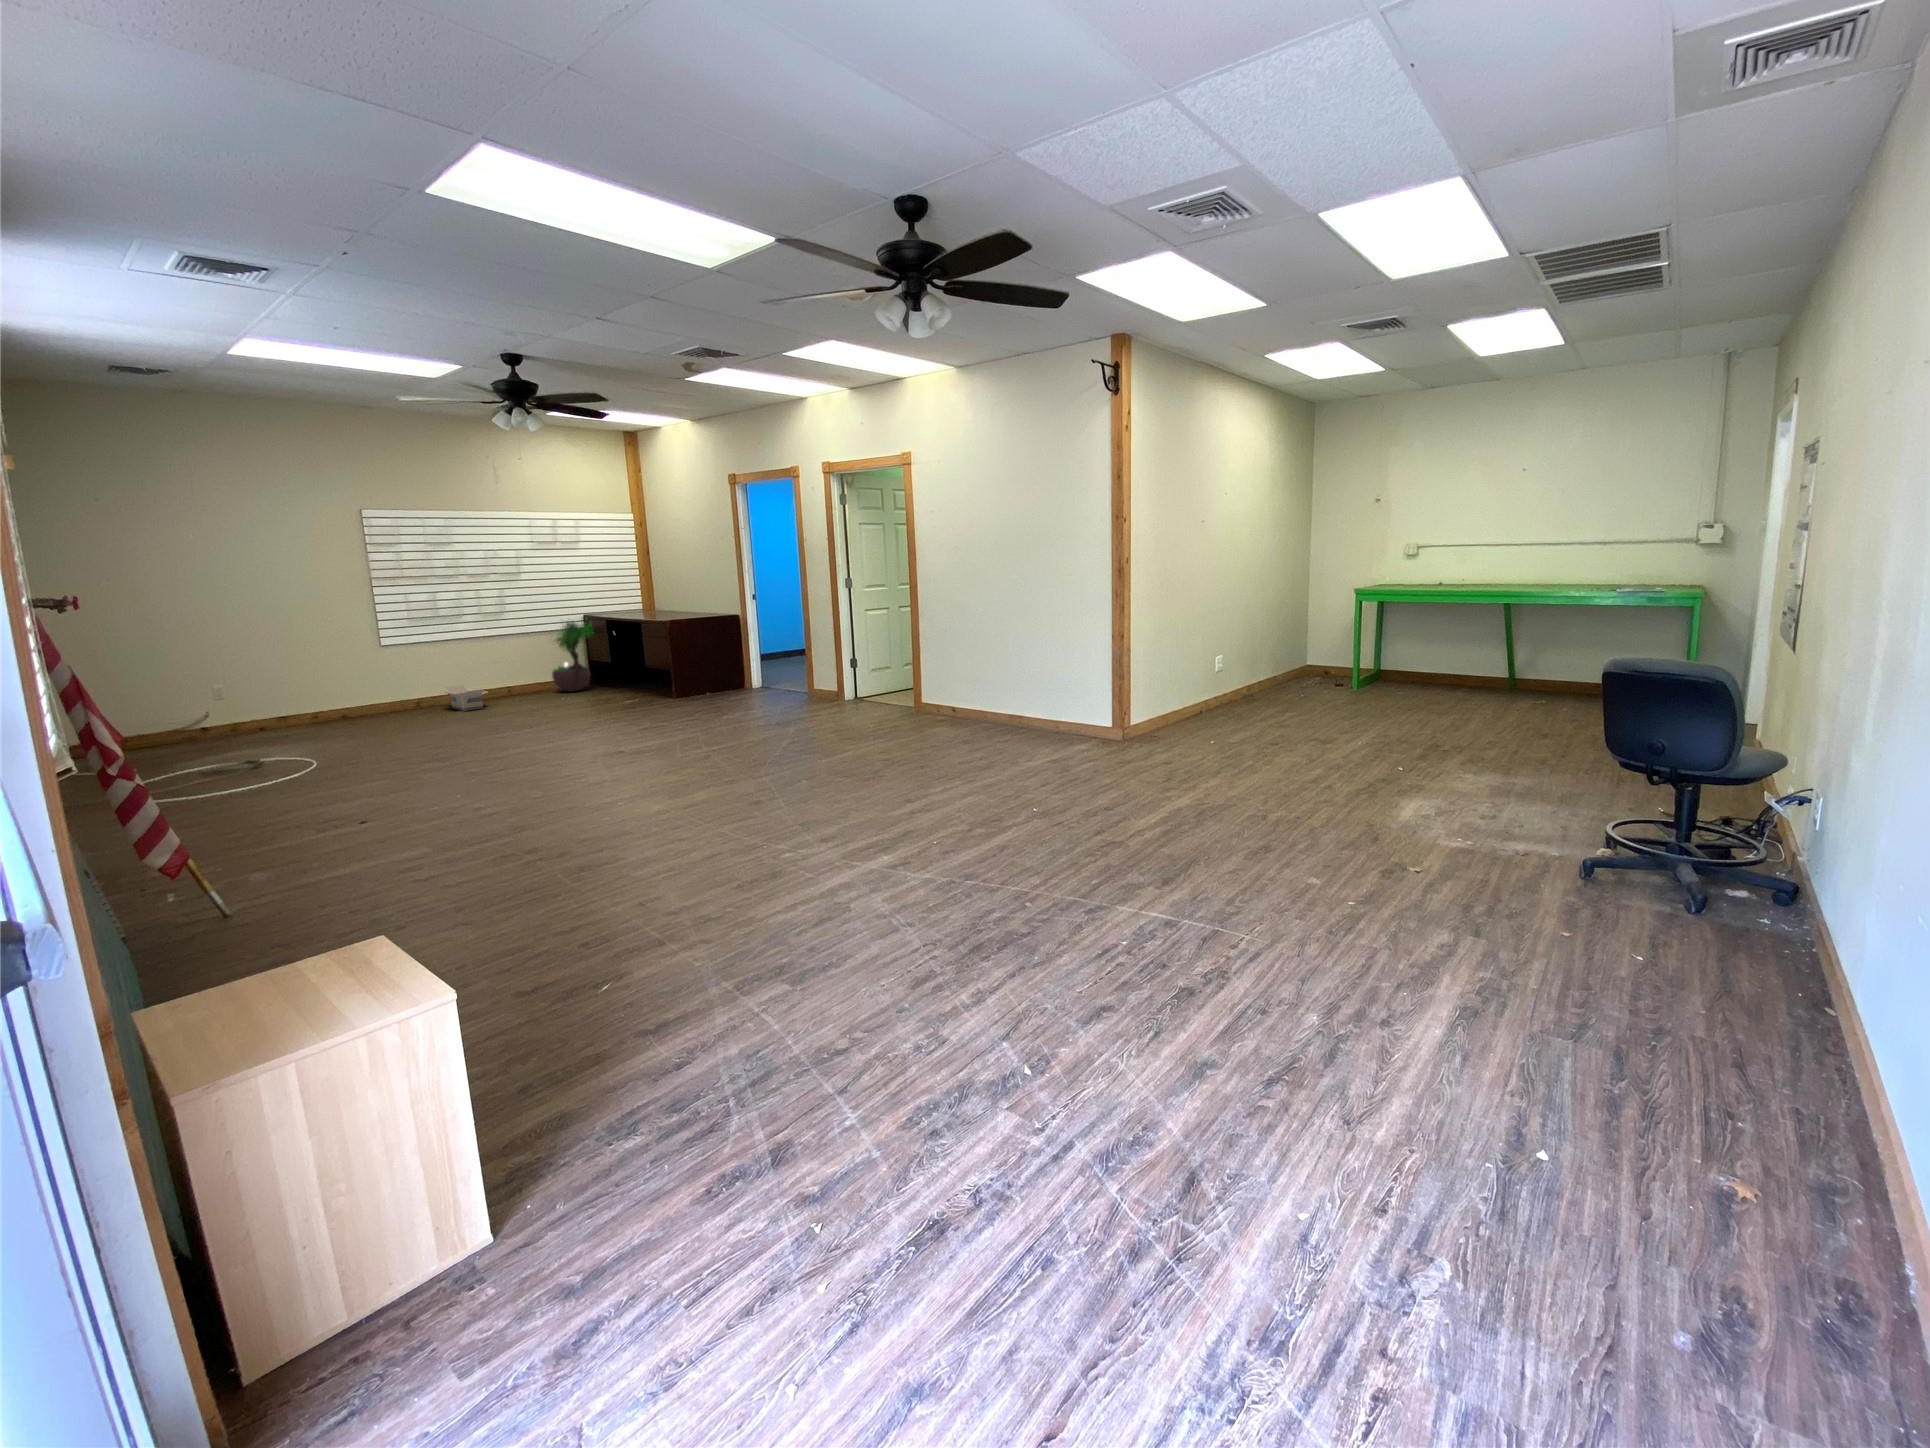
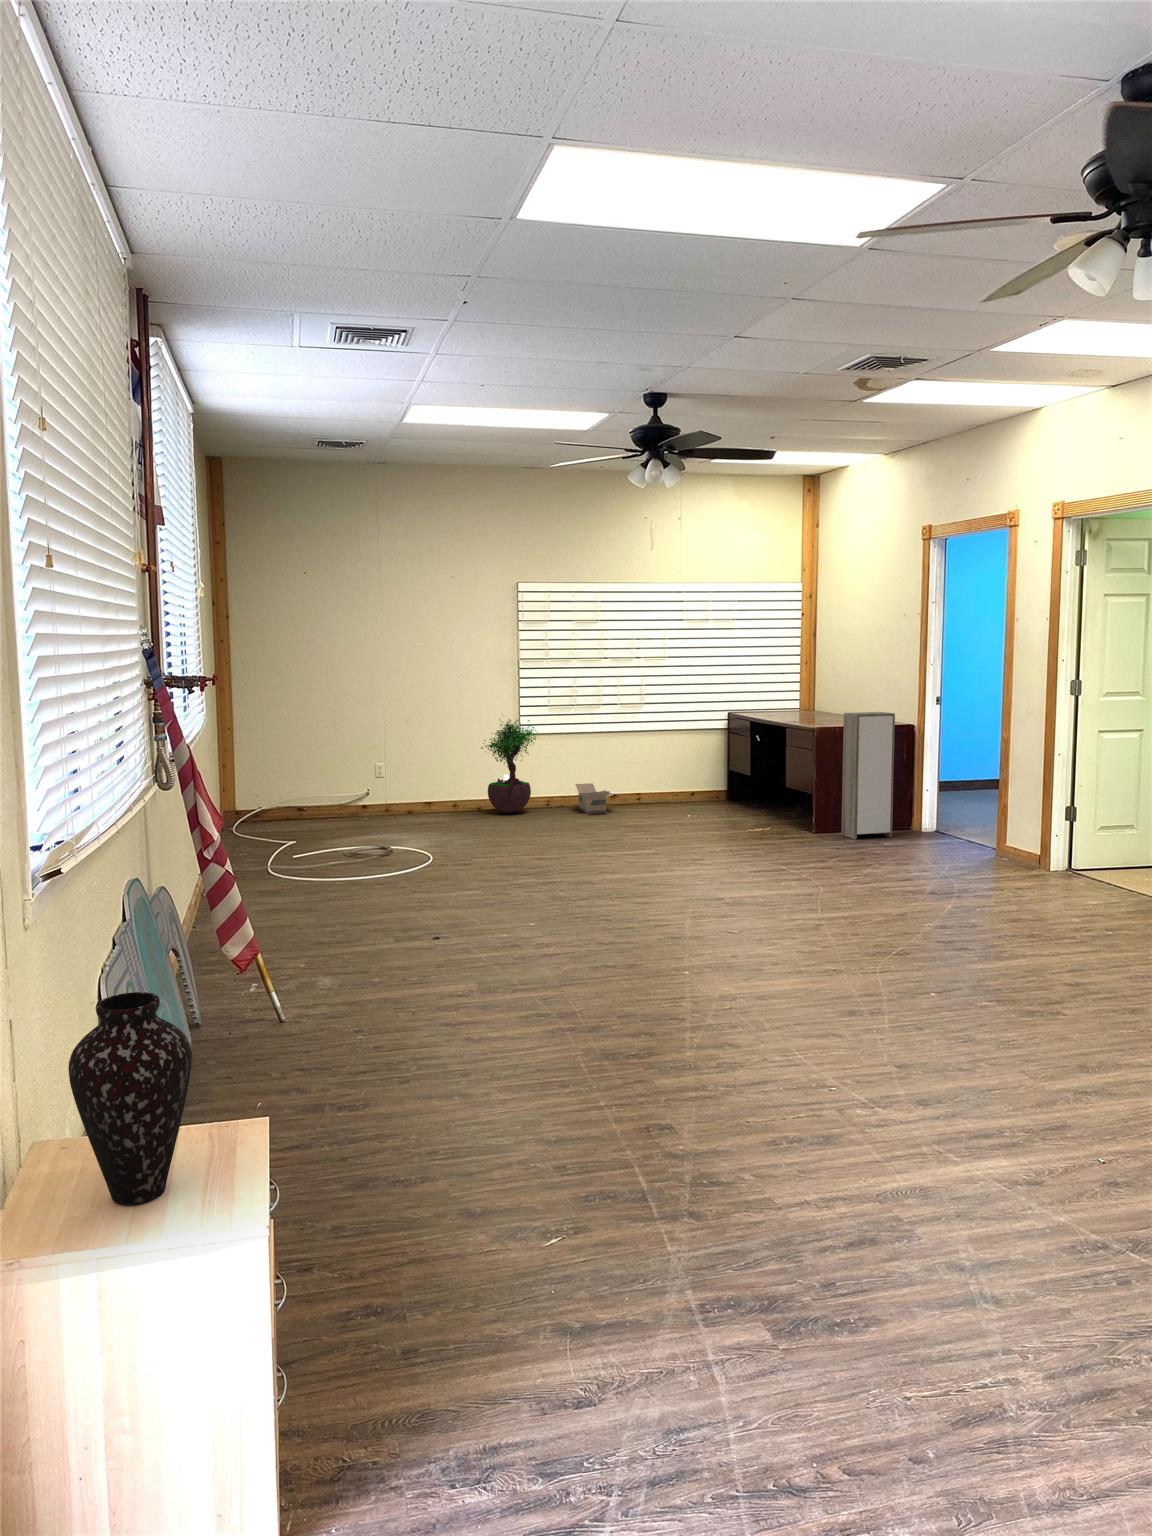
storage cabinet: none [691,608,737,701] -> present [842,712,895,839]
potted tree: present [552,618,593,692] -> present [481,714,538,813]
vase: none [206,838,344,1025] -> present [69,992,192,1205]

